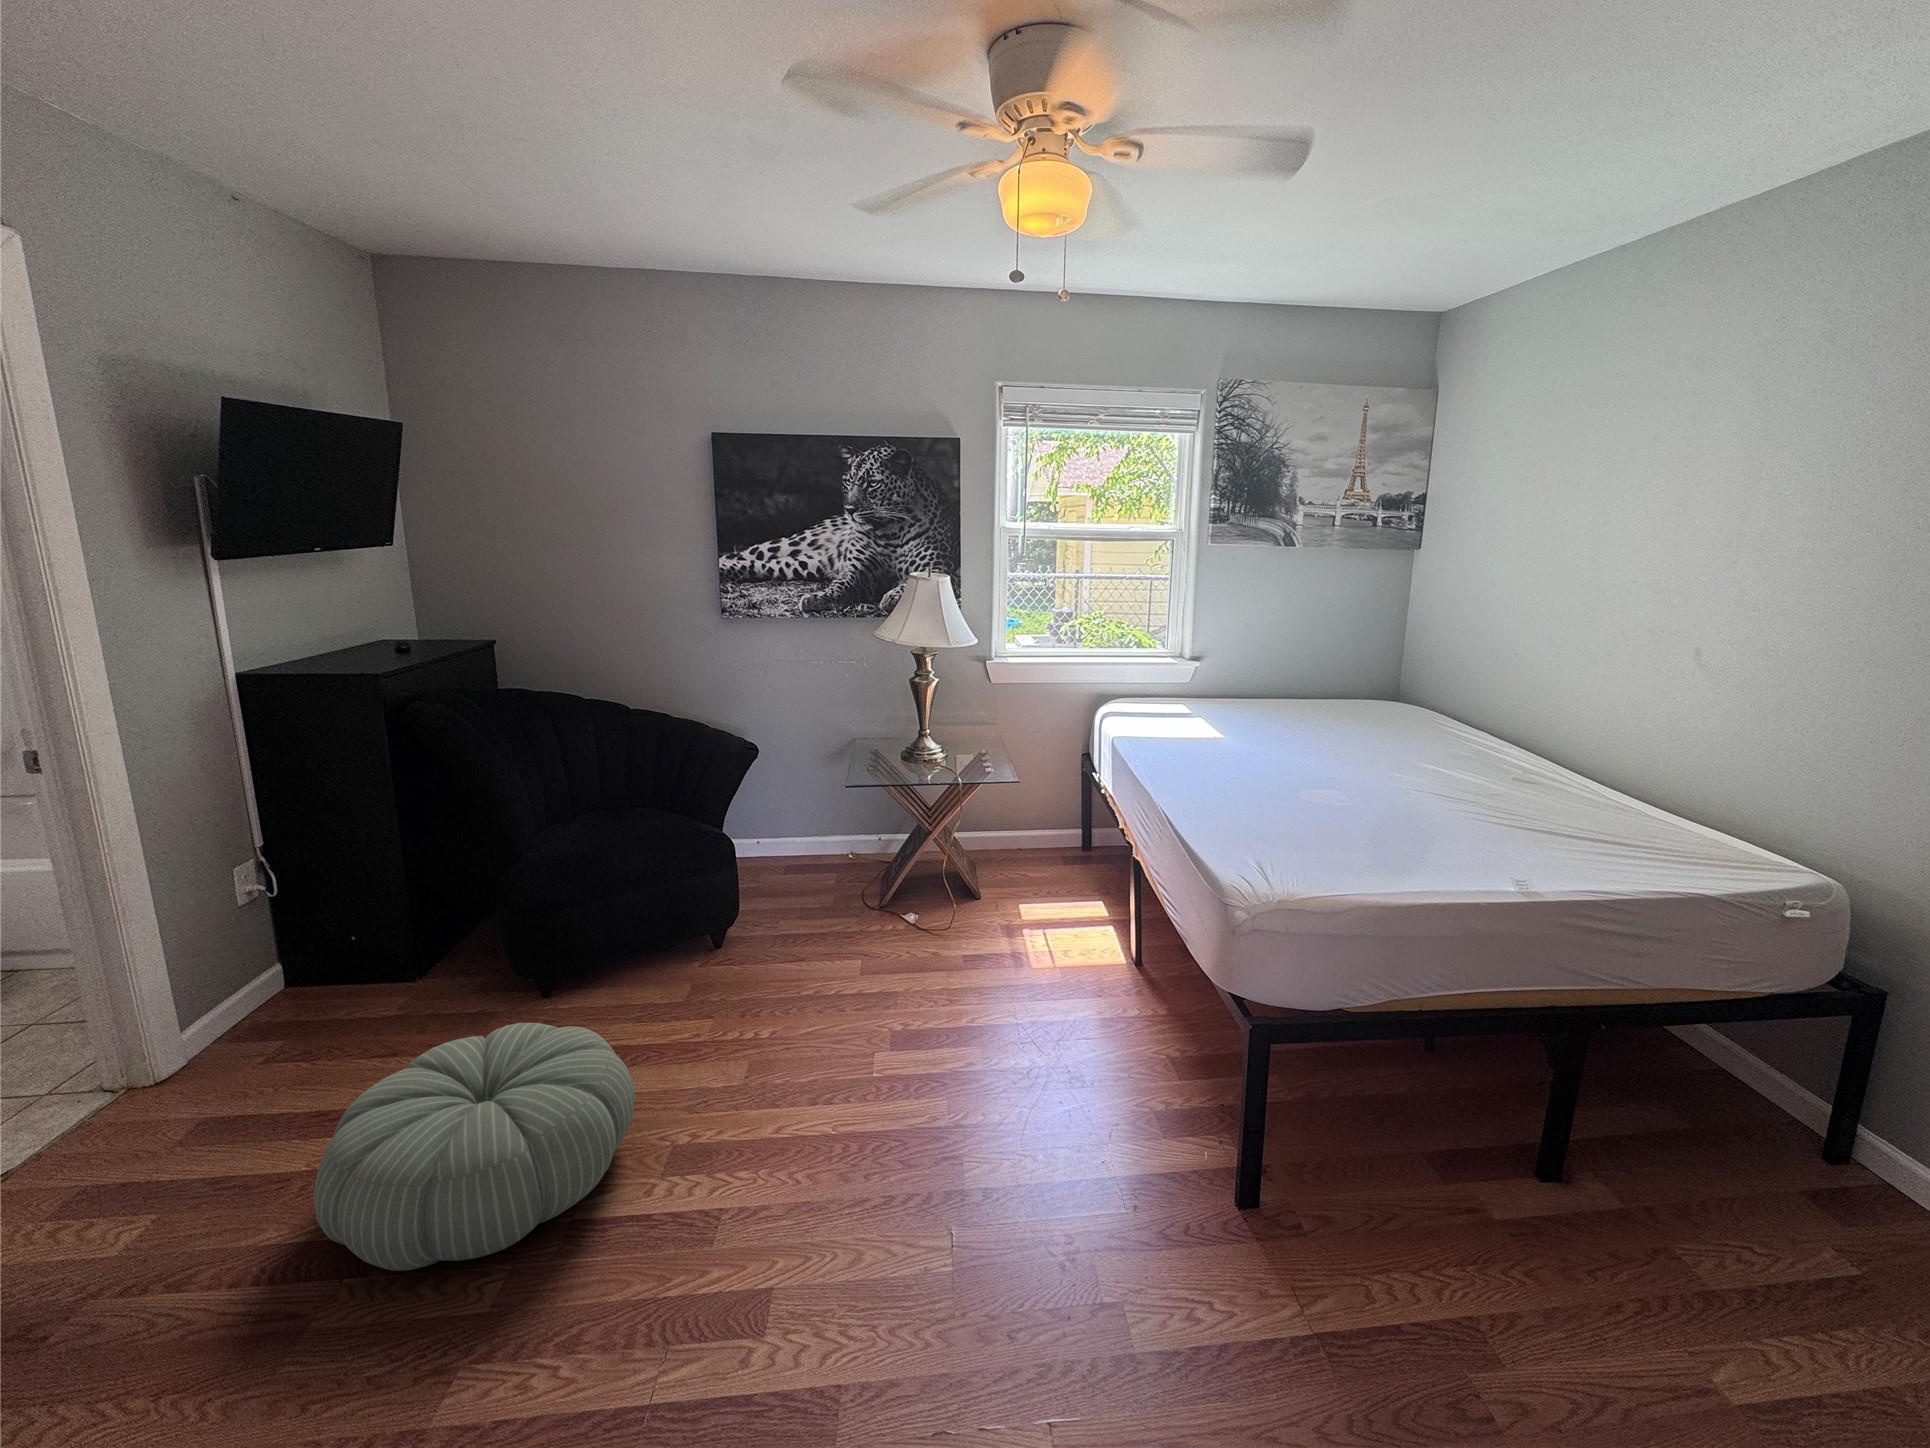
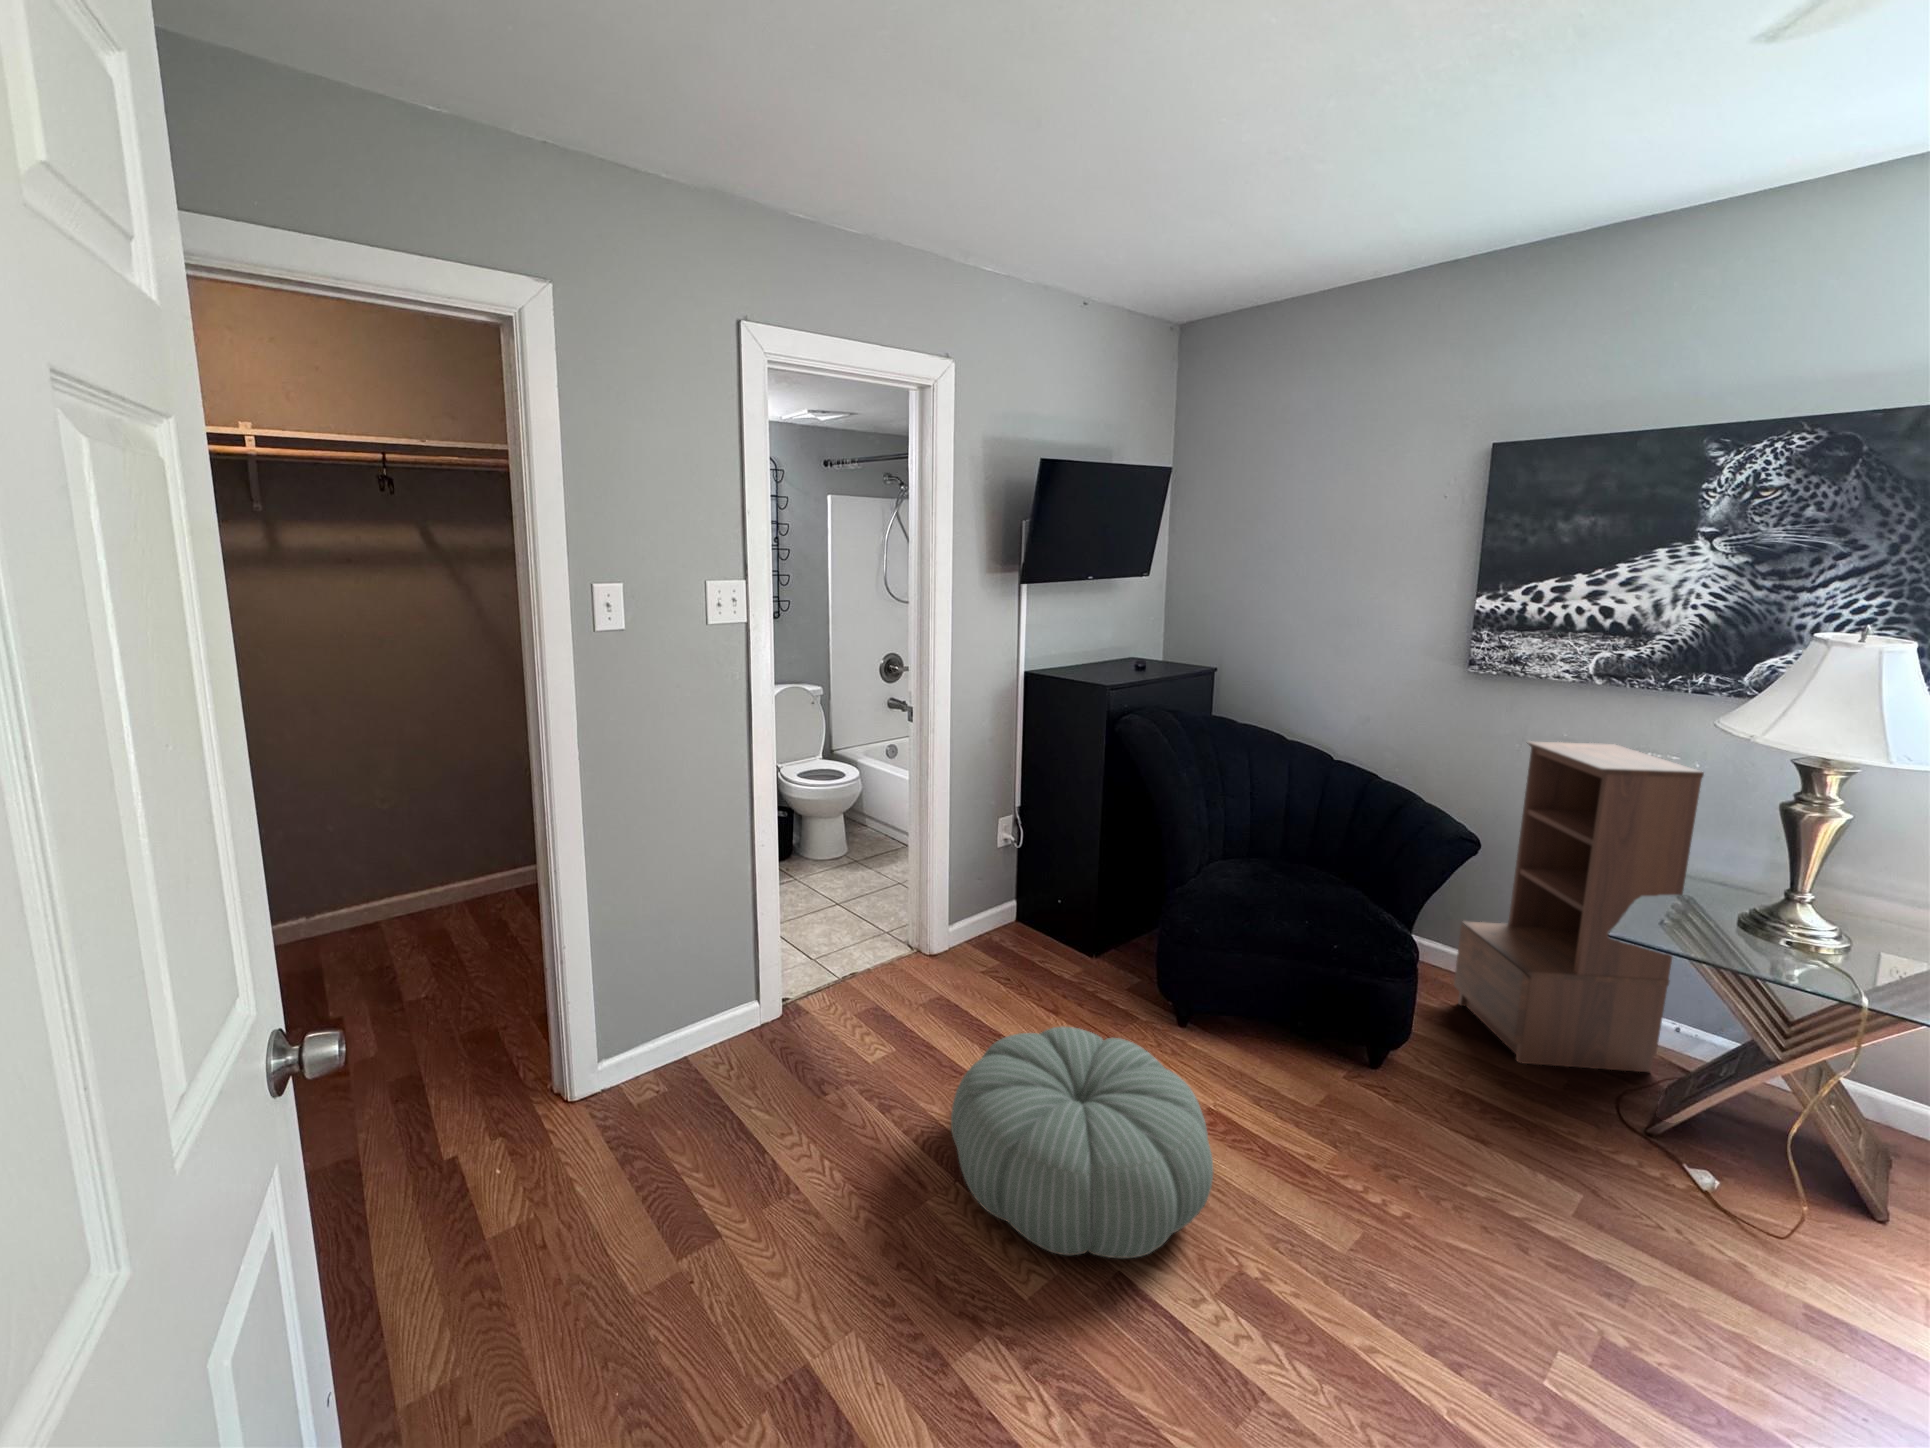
bookshelf: none [751,659,875,900] -> present [1454,742,1704,1072]

